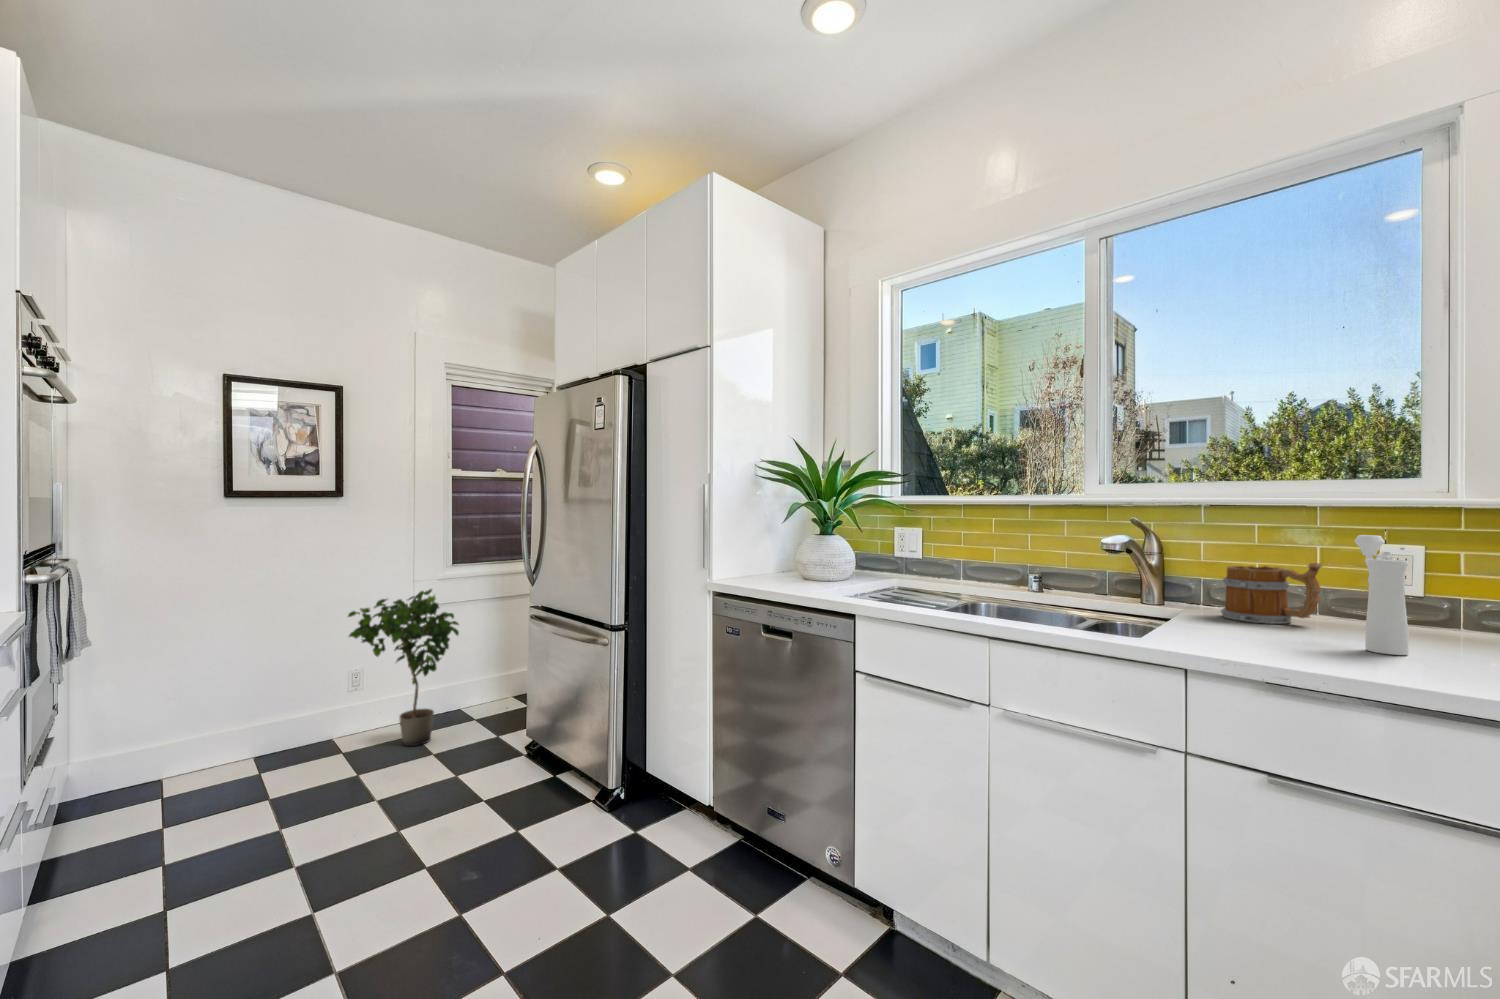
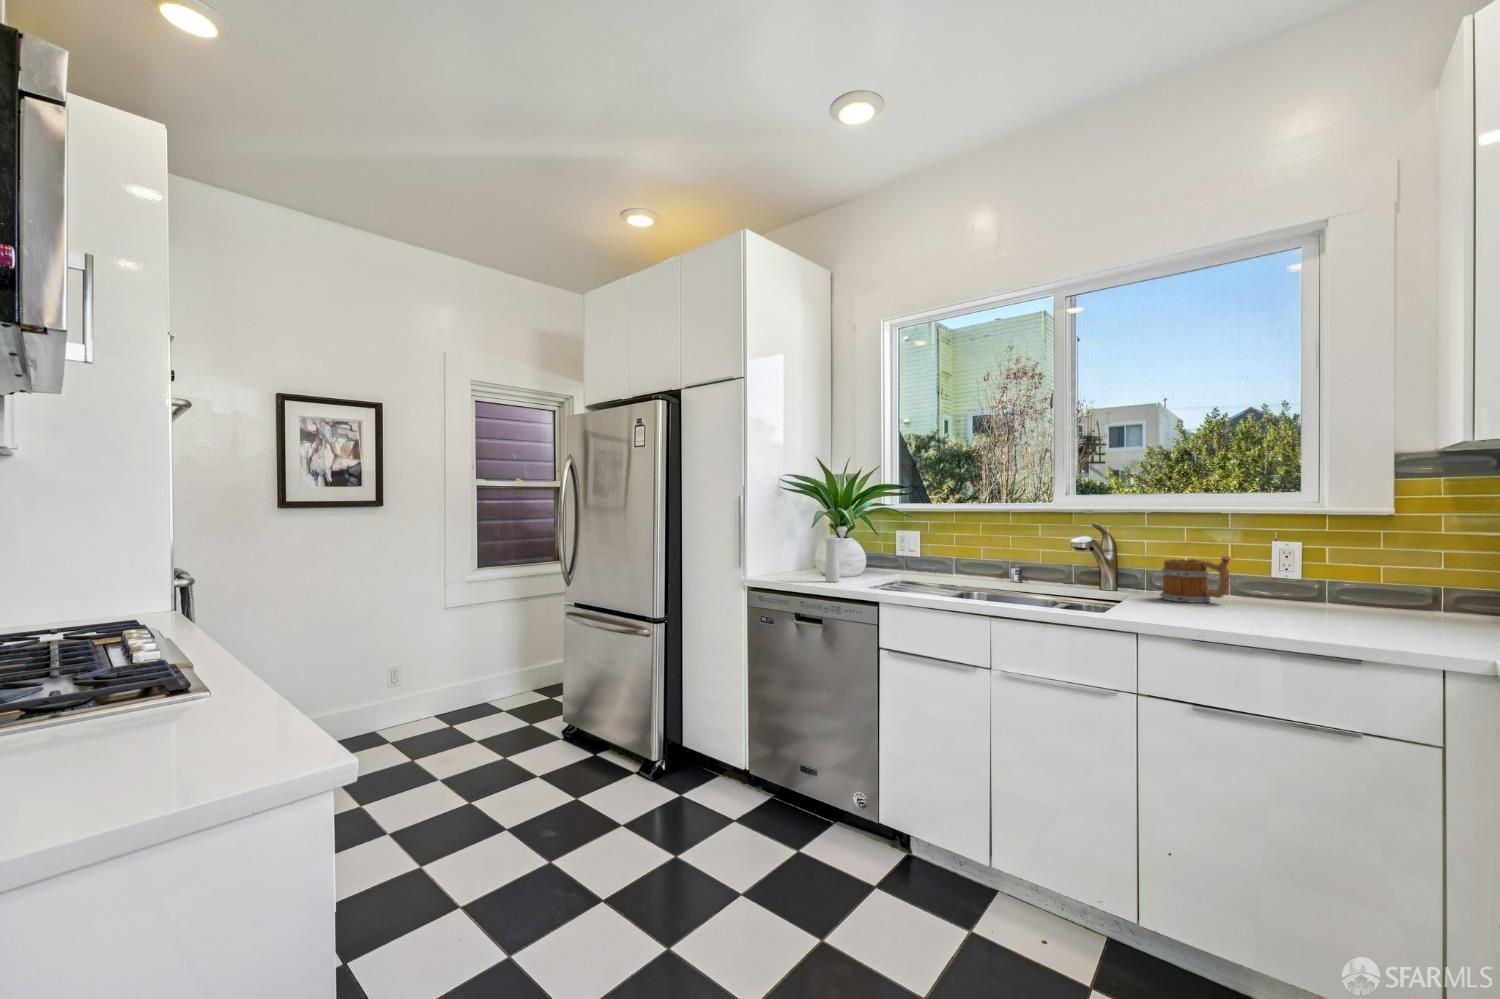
pepper mill: present [1354,535,1409,655] -> present [825,527,847,582]
potted plant: present [348,589,459,746] -> none [397,590,491,735]

